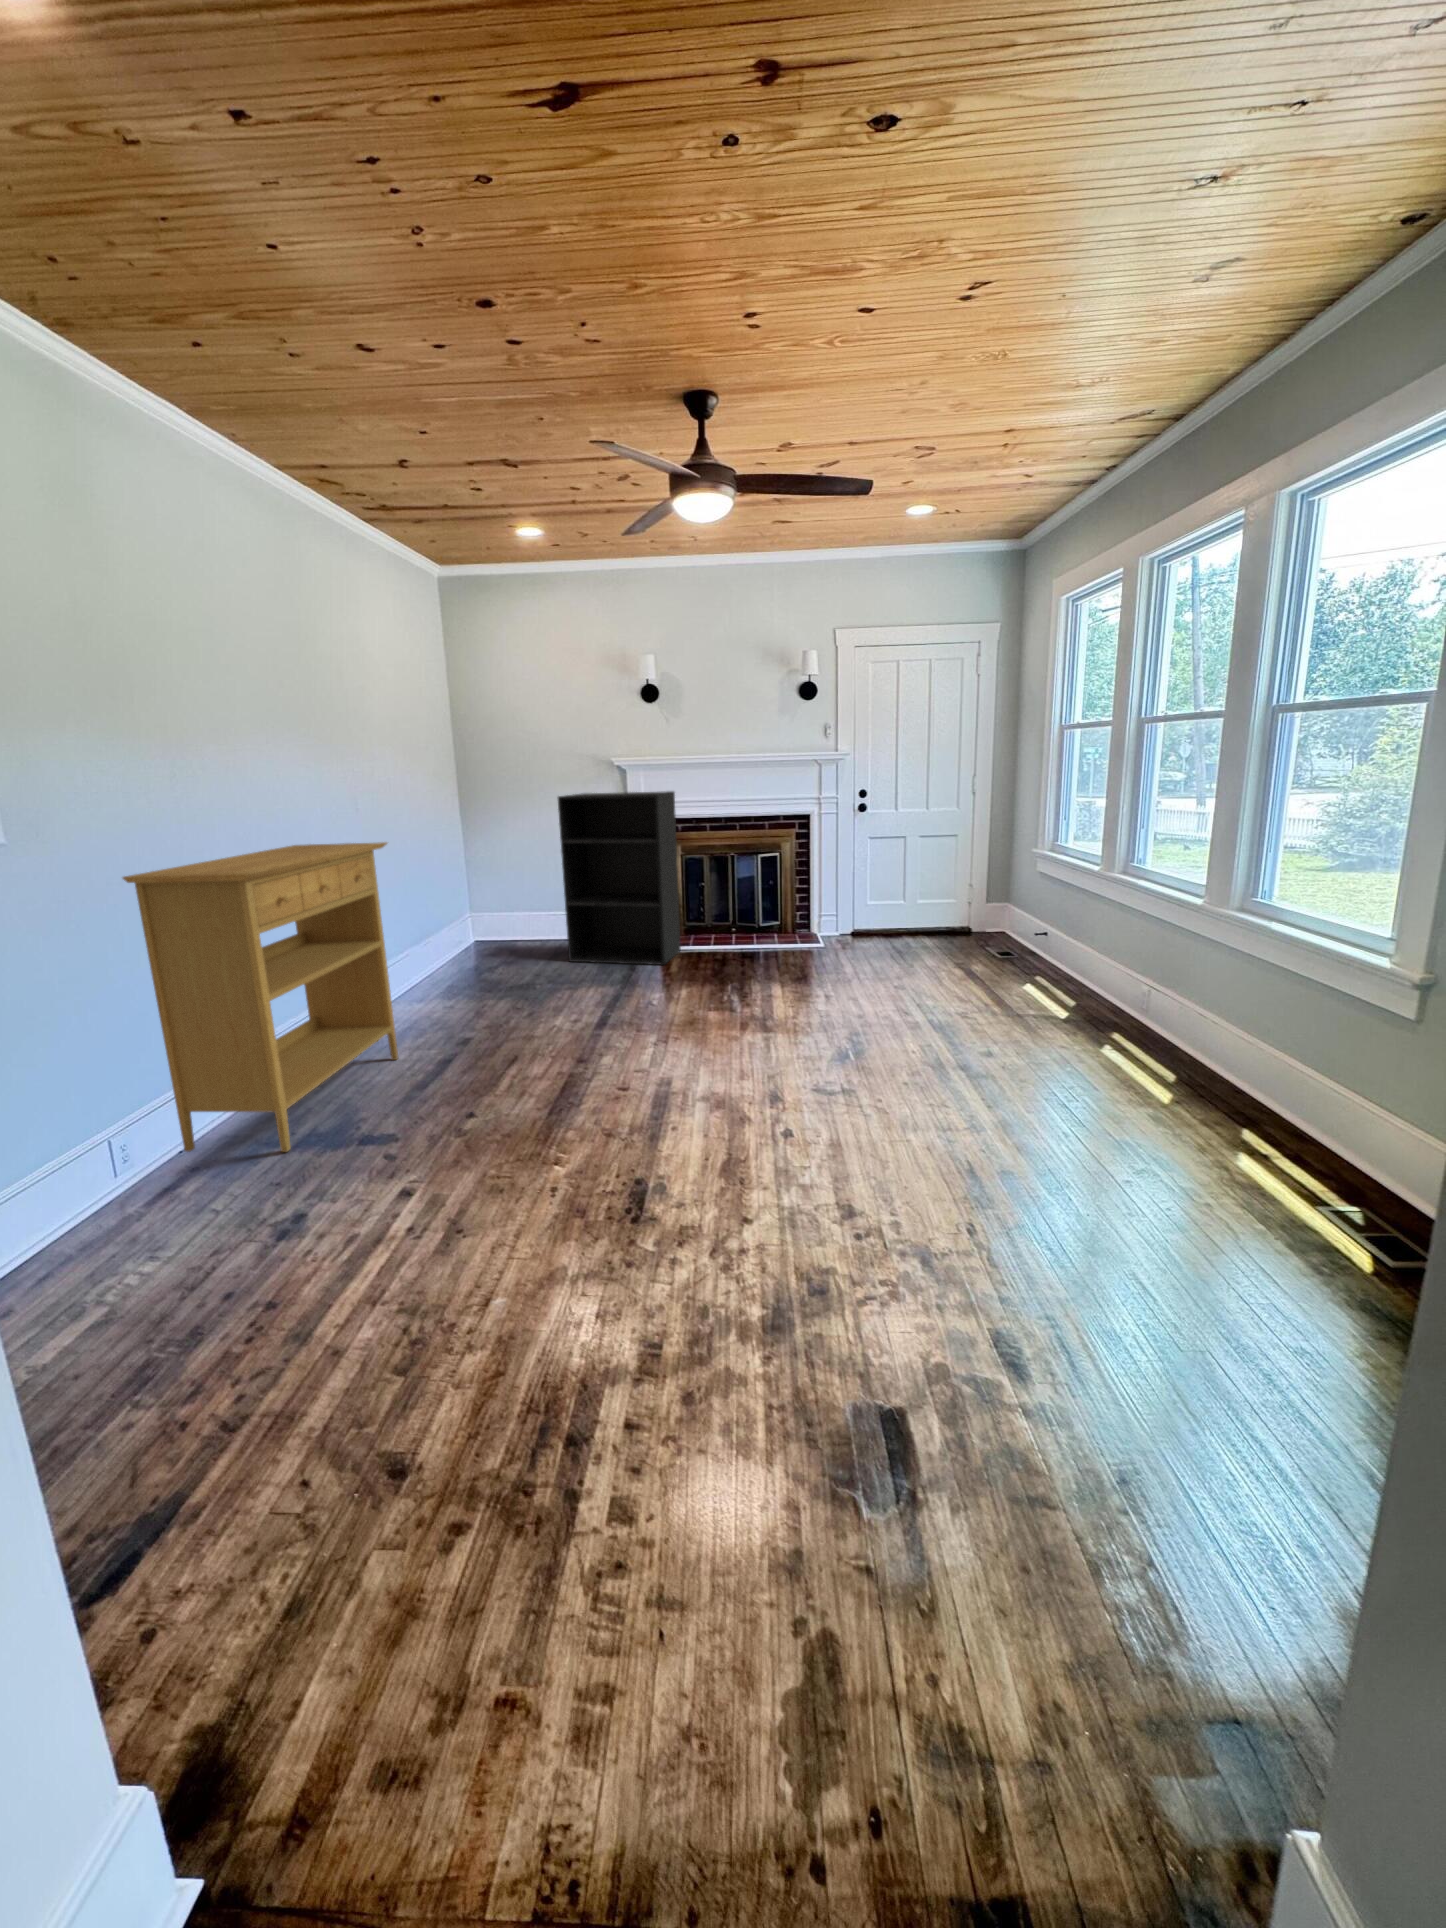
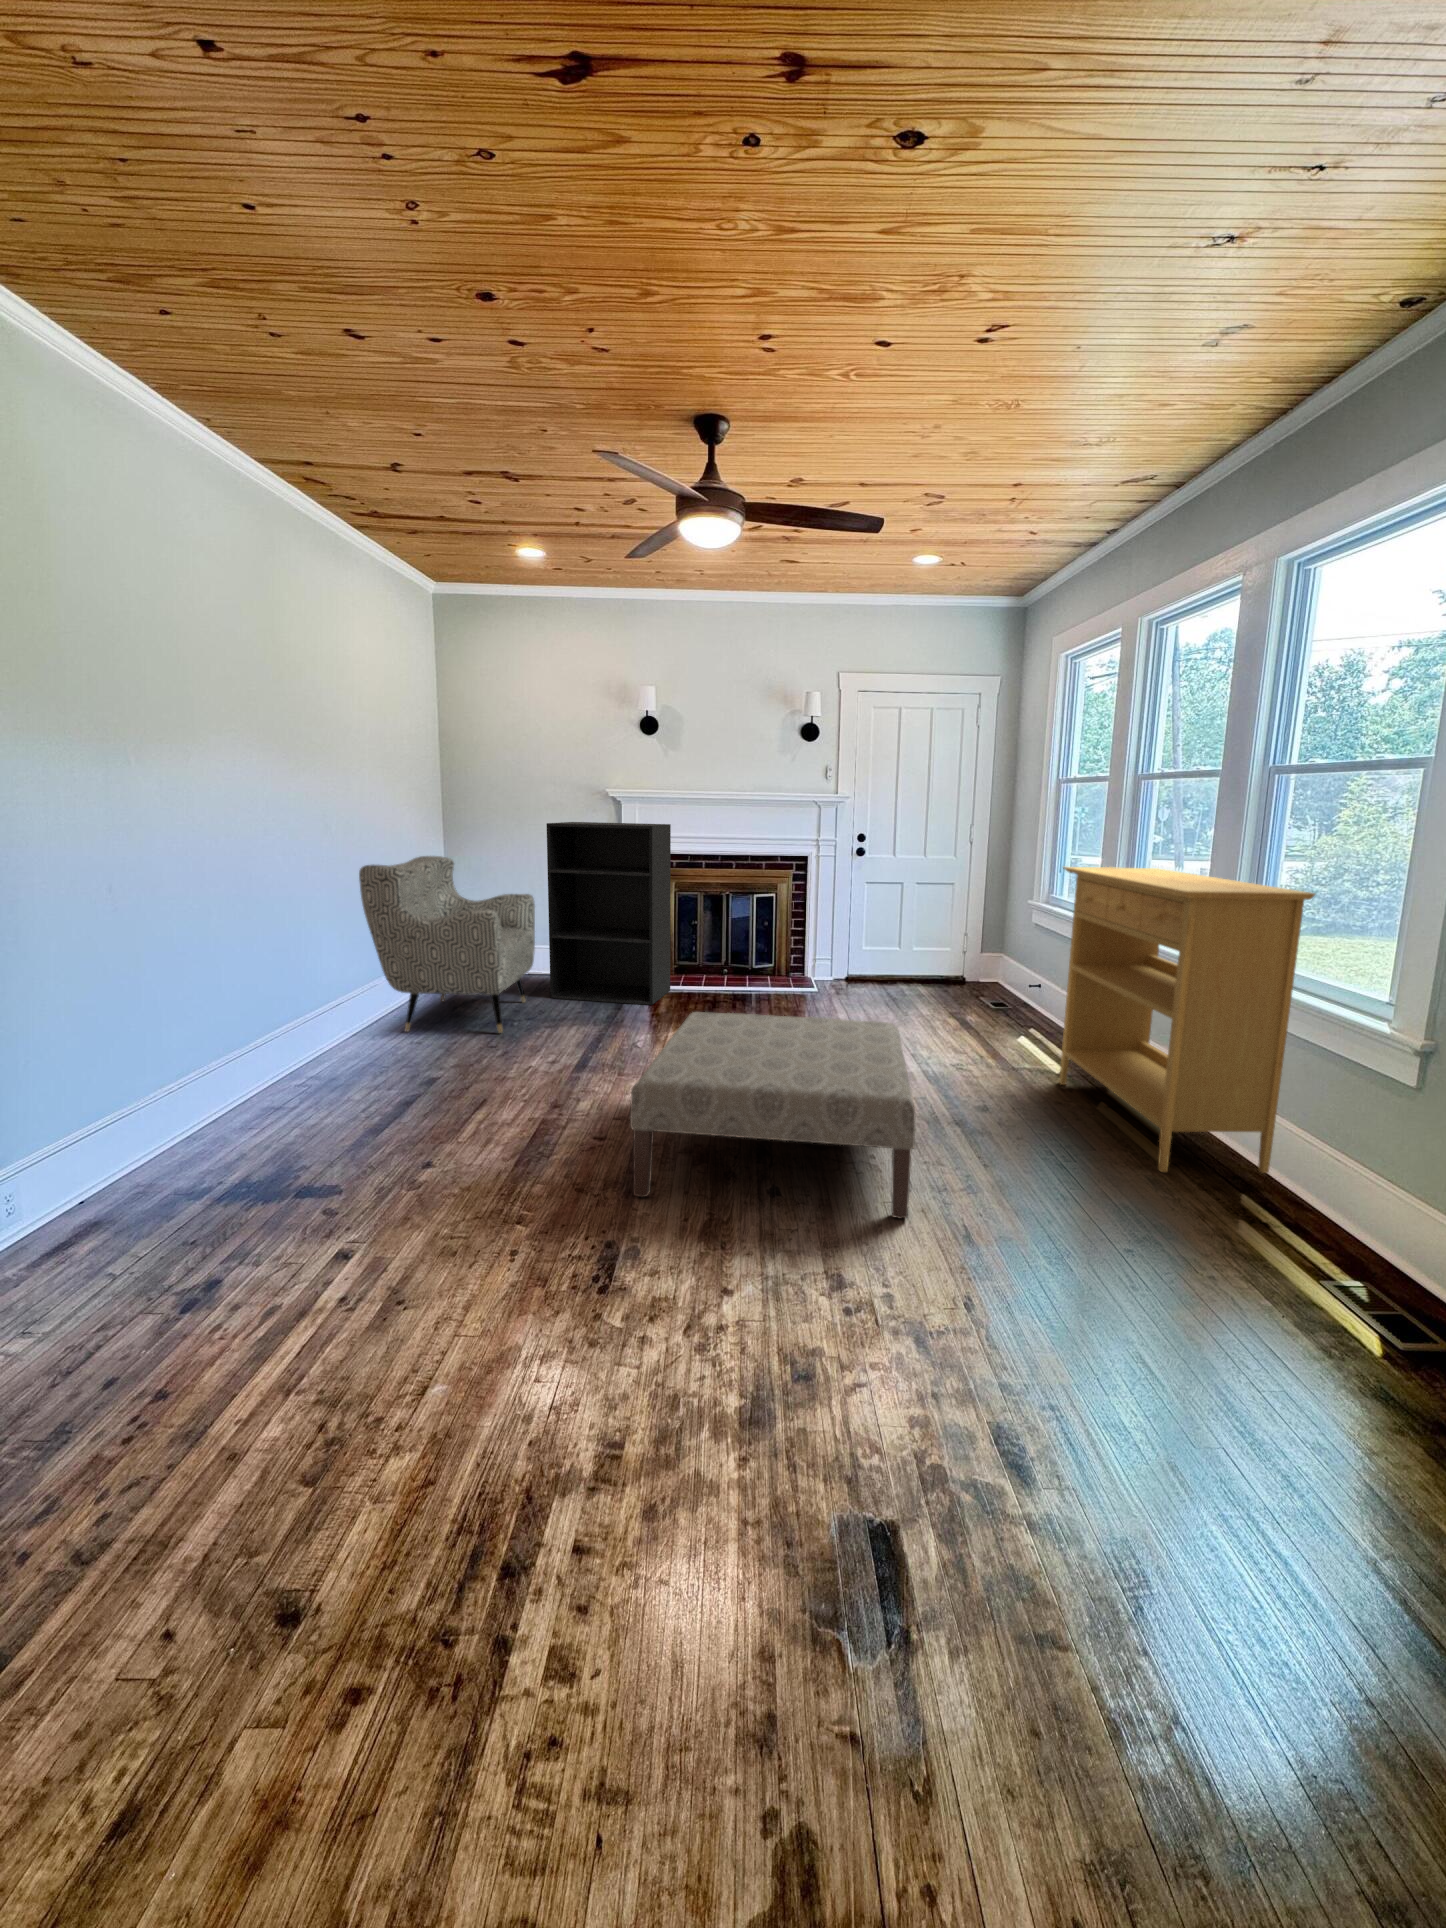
armchair: none [390,833,552,997] -> present [359,856,535,1033]
console table: present [123,842,398,1152] -> present [1059,867,1315,1173]
ottoman: none [652,970,917,1155] -> present [630,1012,916,1219]

